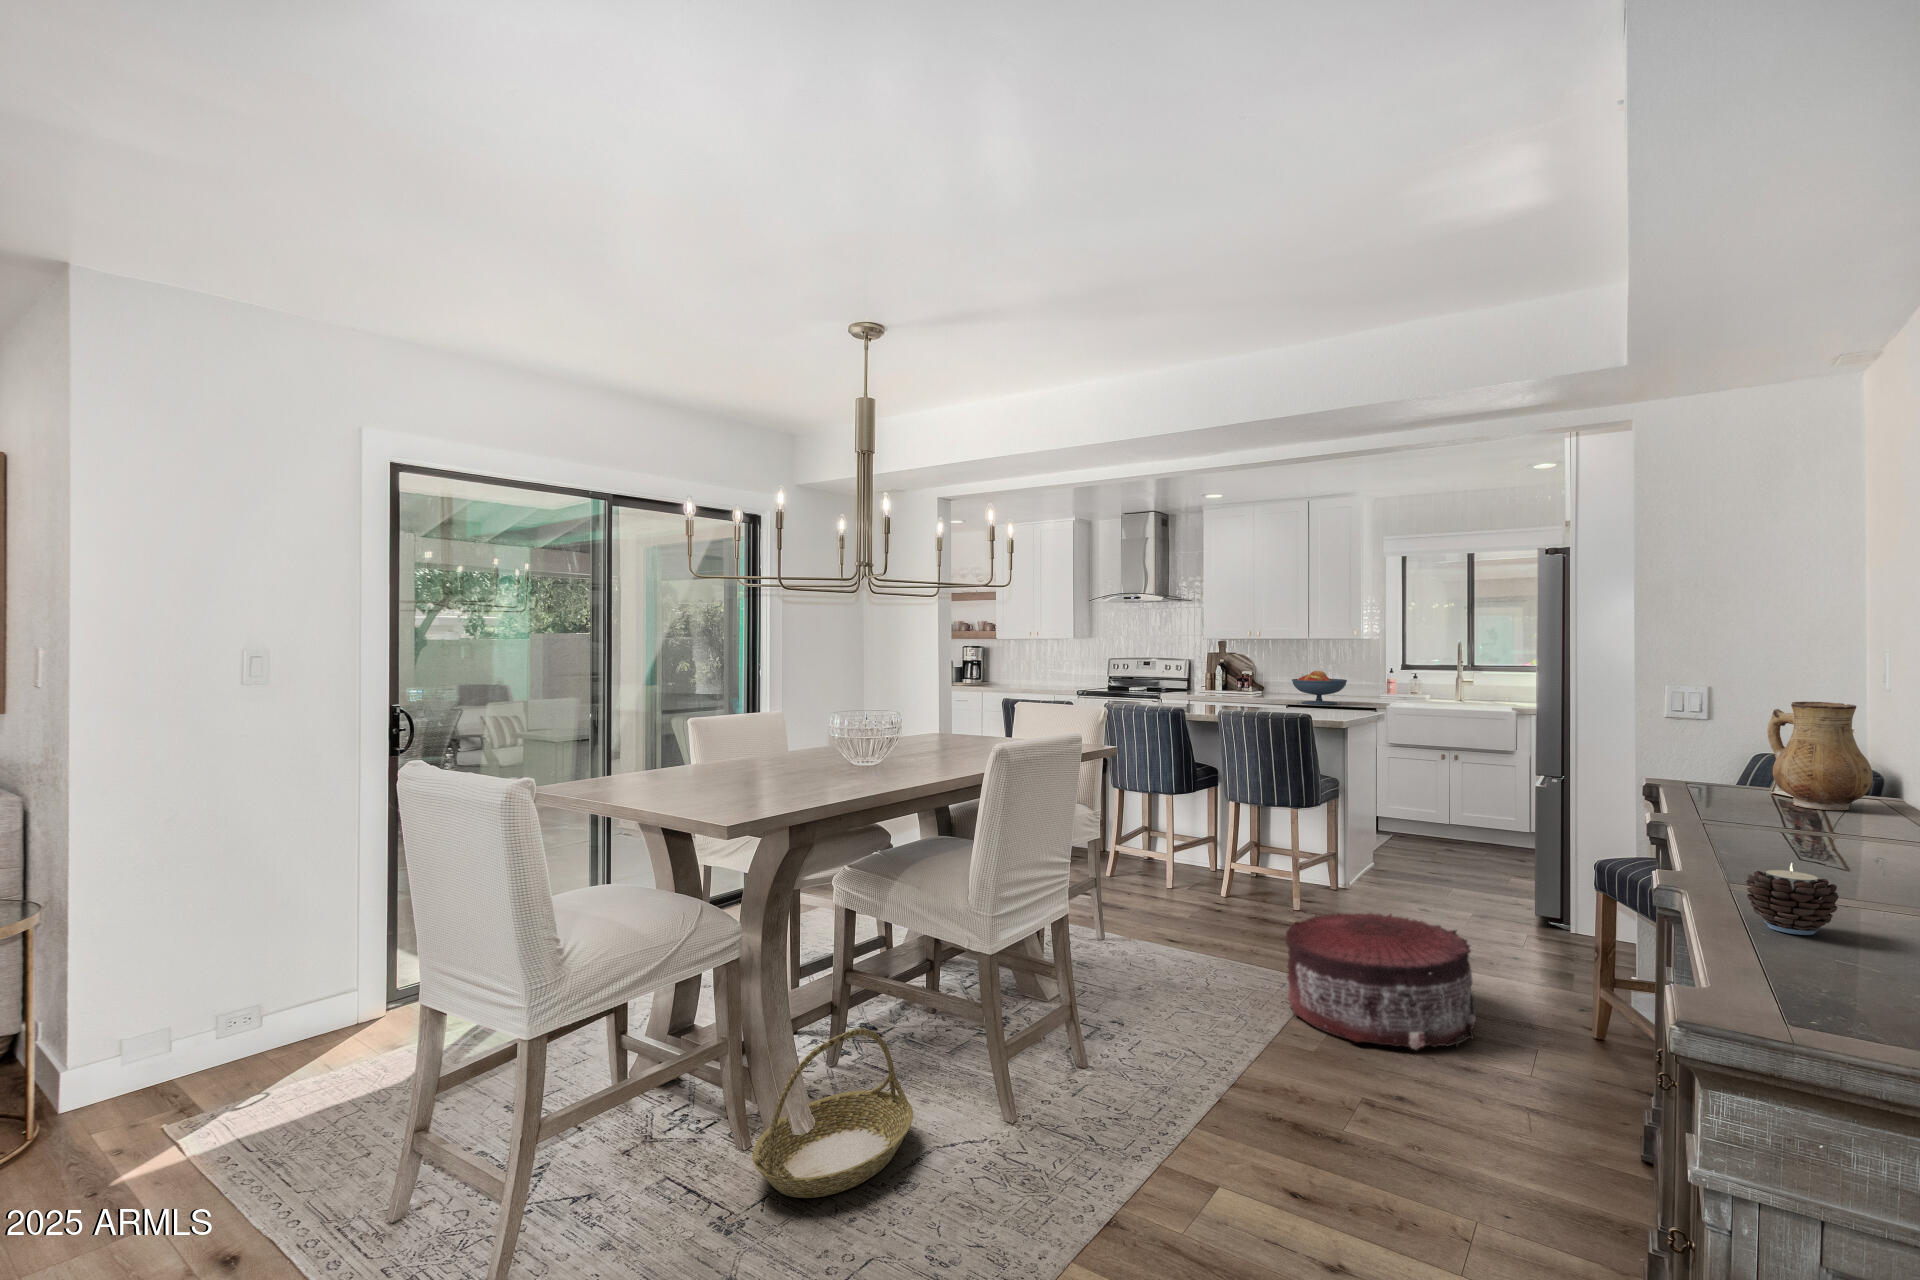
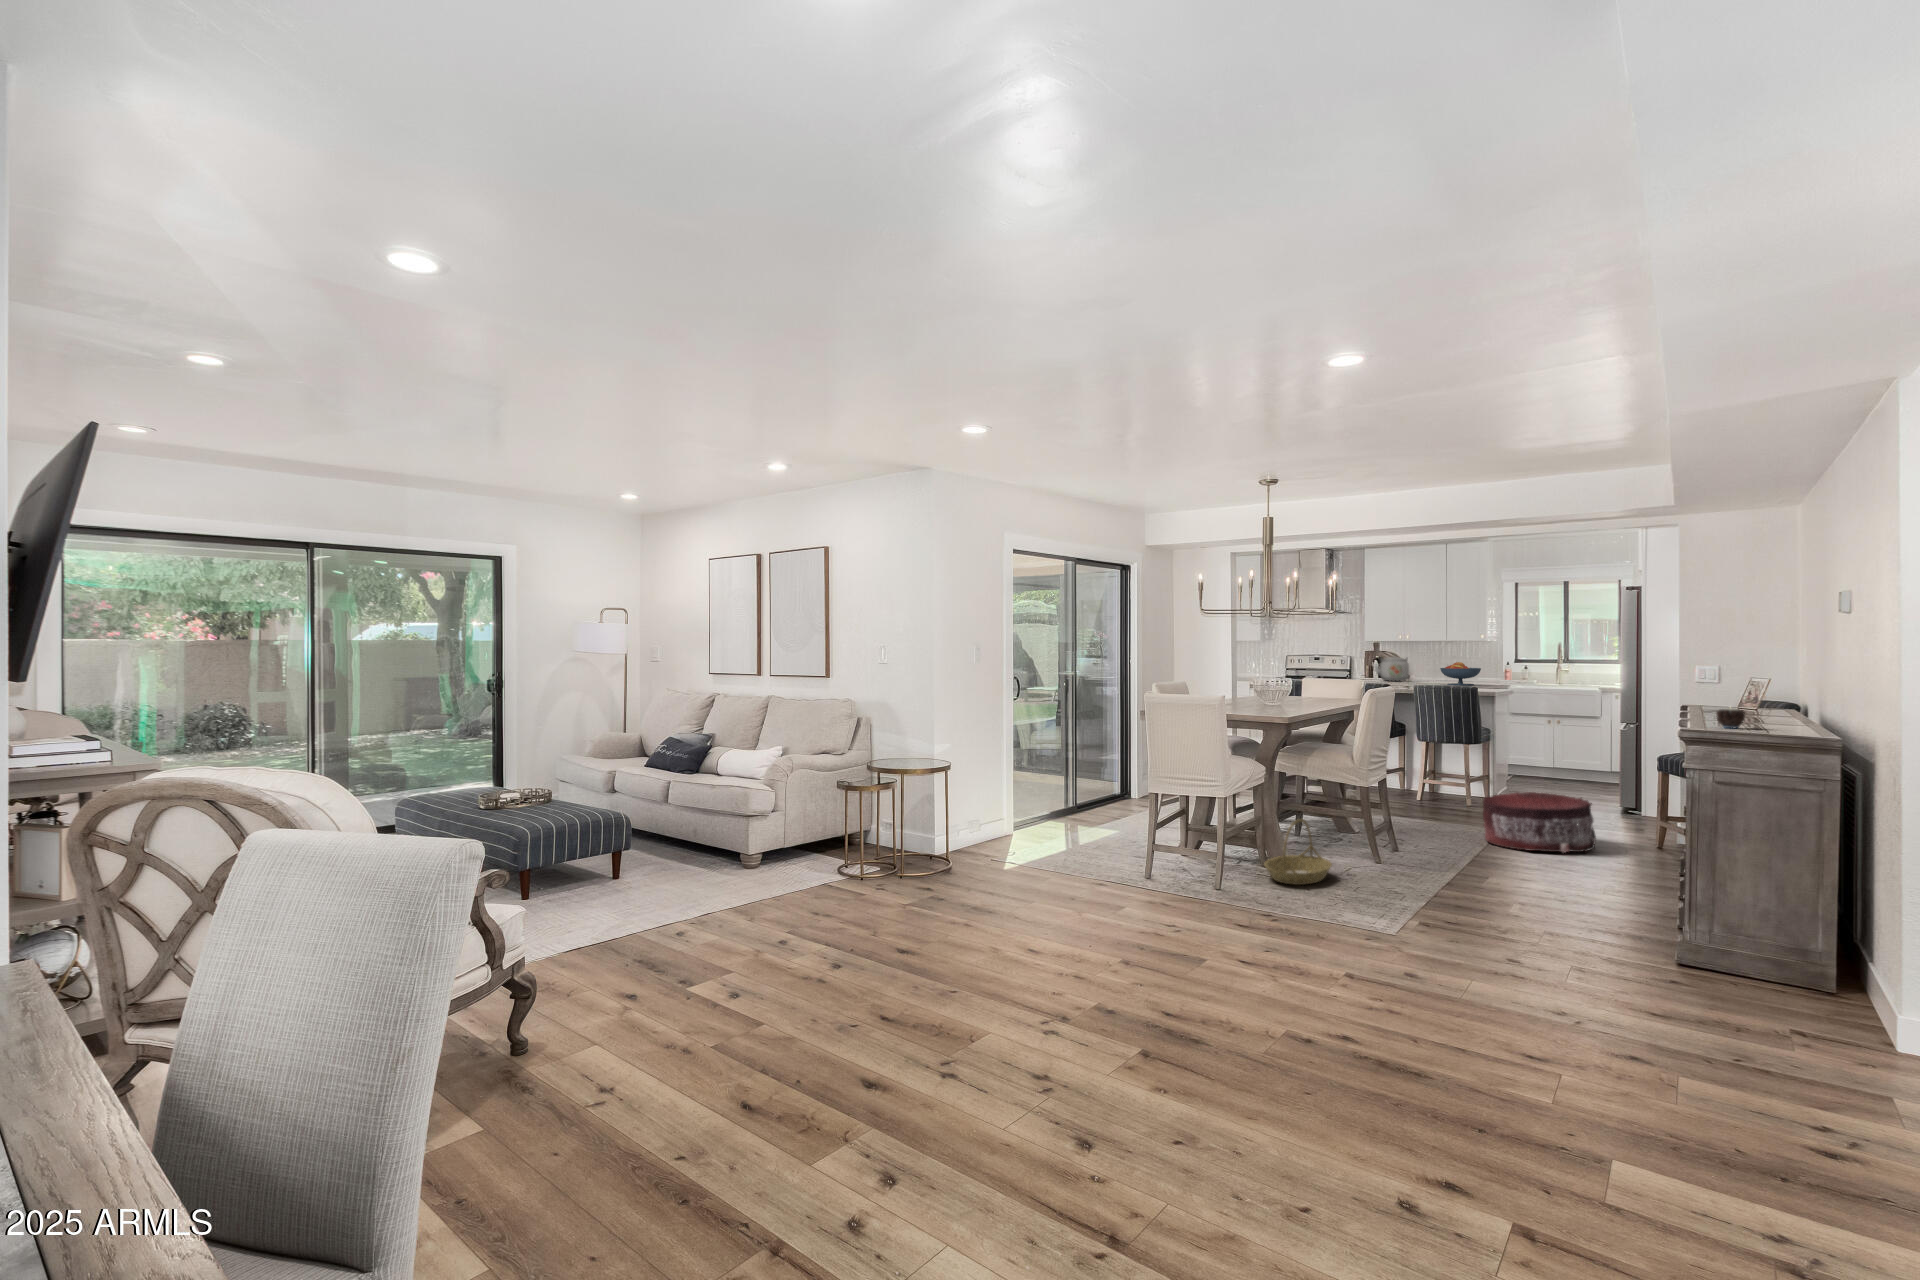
kettle: none [1213,659,1260,695] -> present [1374,656,1409,681]
ceramic pitcher: present [1767,702,1873,810] -> none [1747,663,1795,713]

